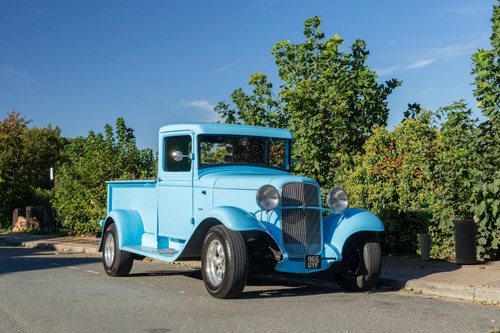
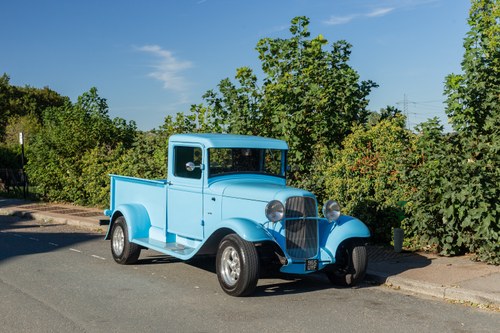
trash can: present [454,220,478,264] -> none [424,219,445,259]

